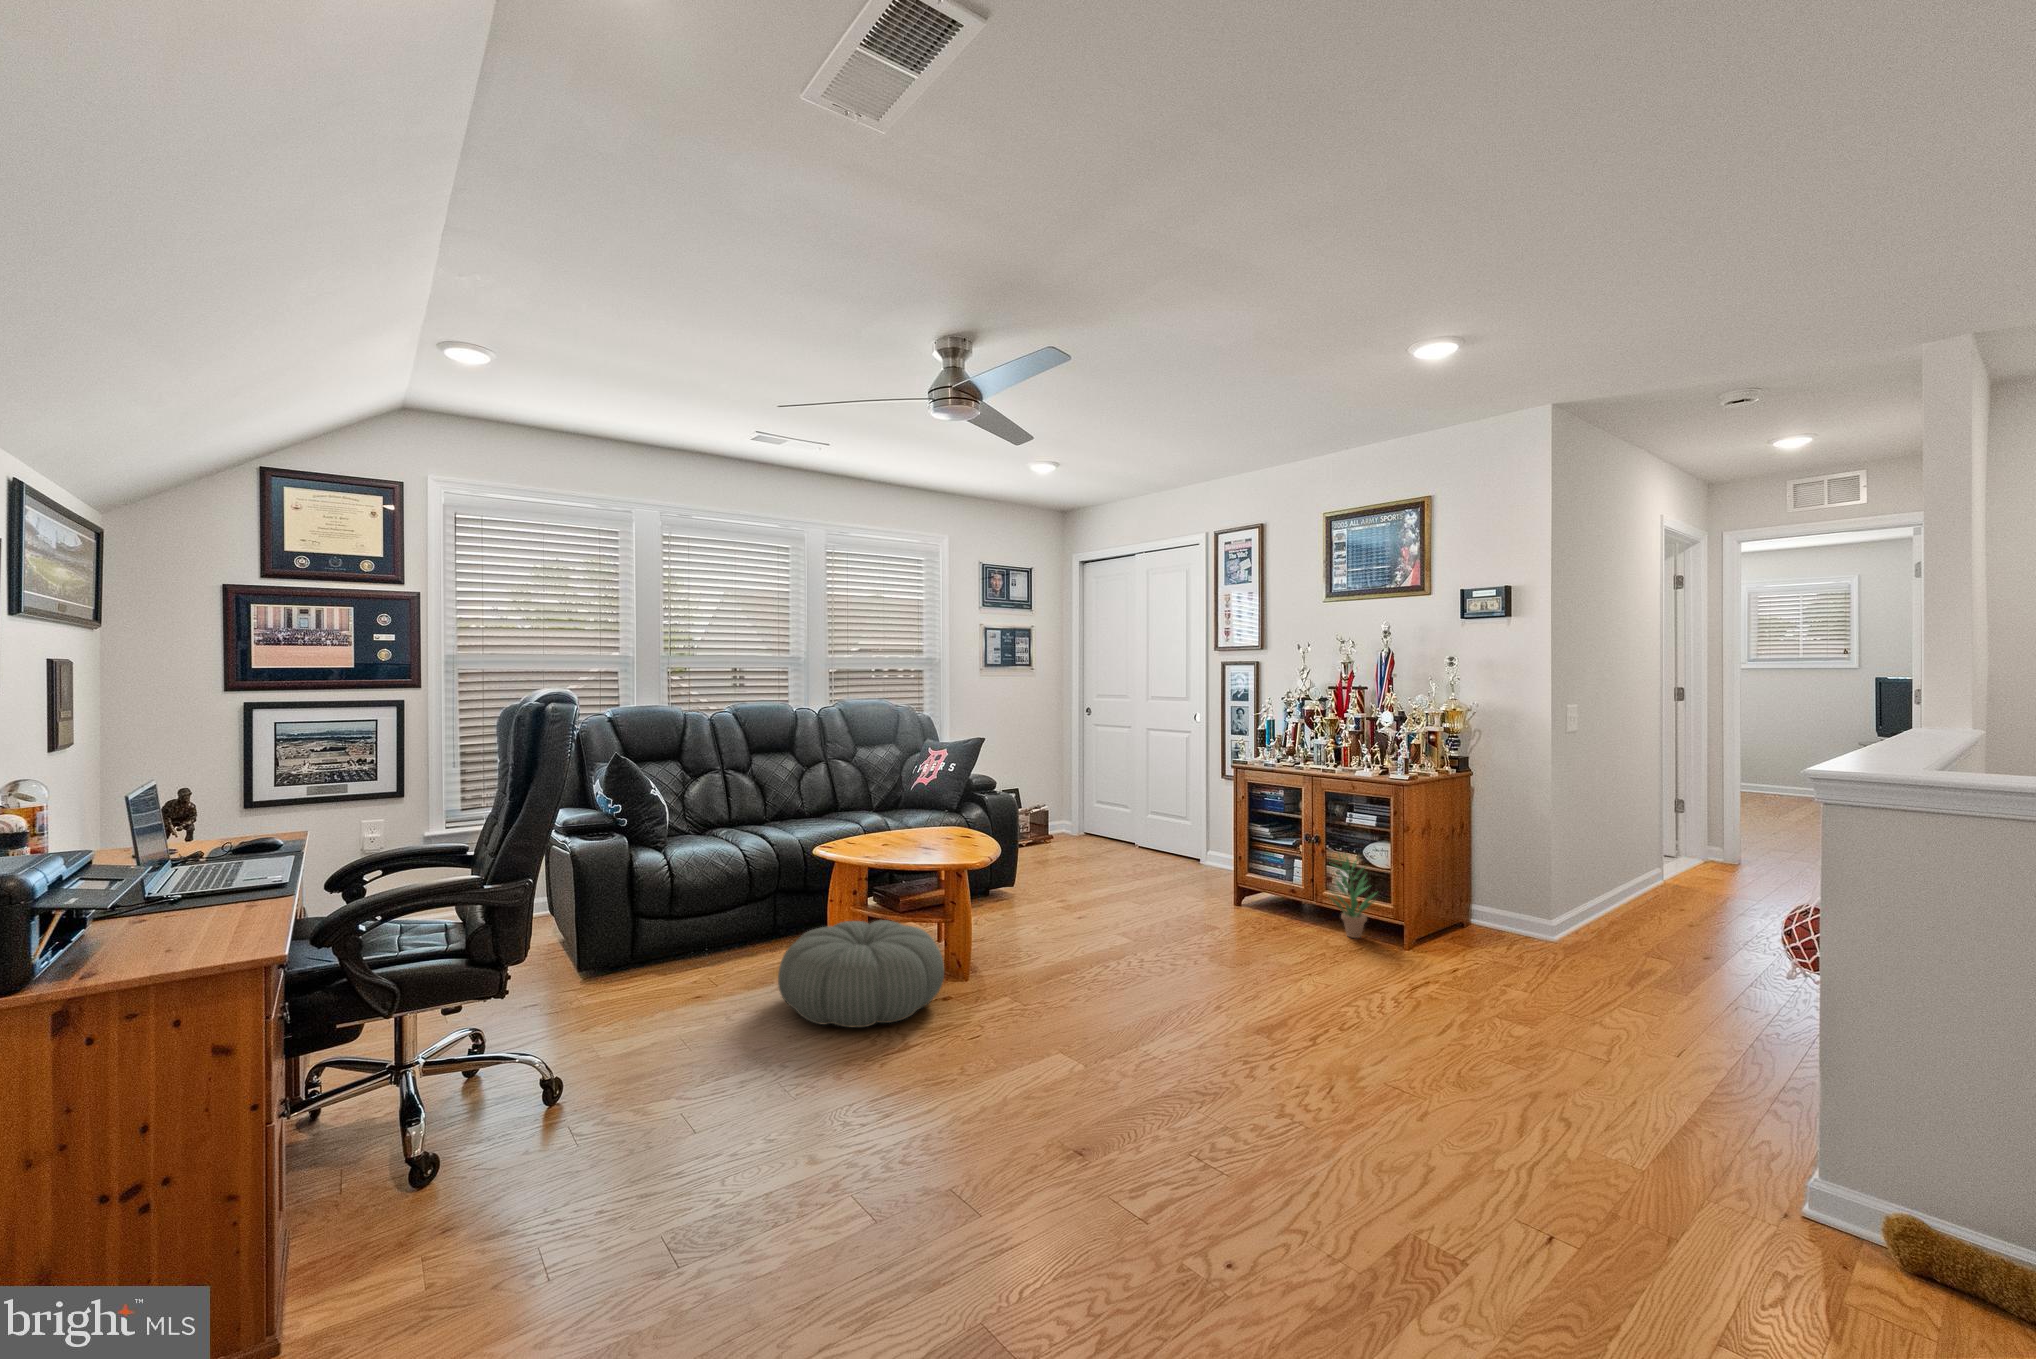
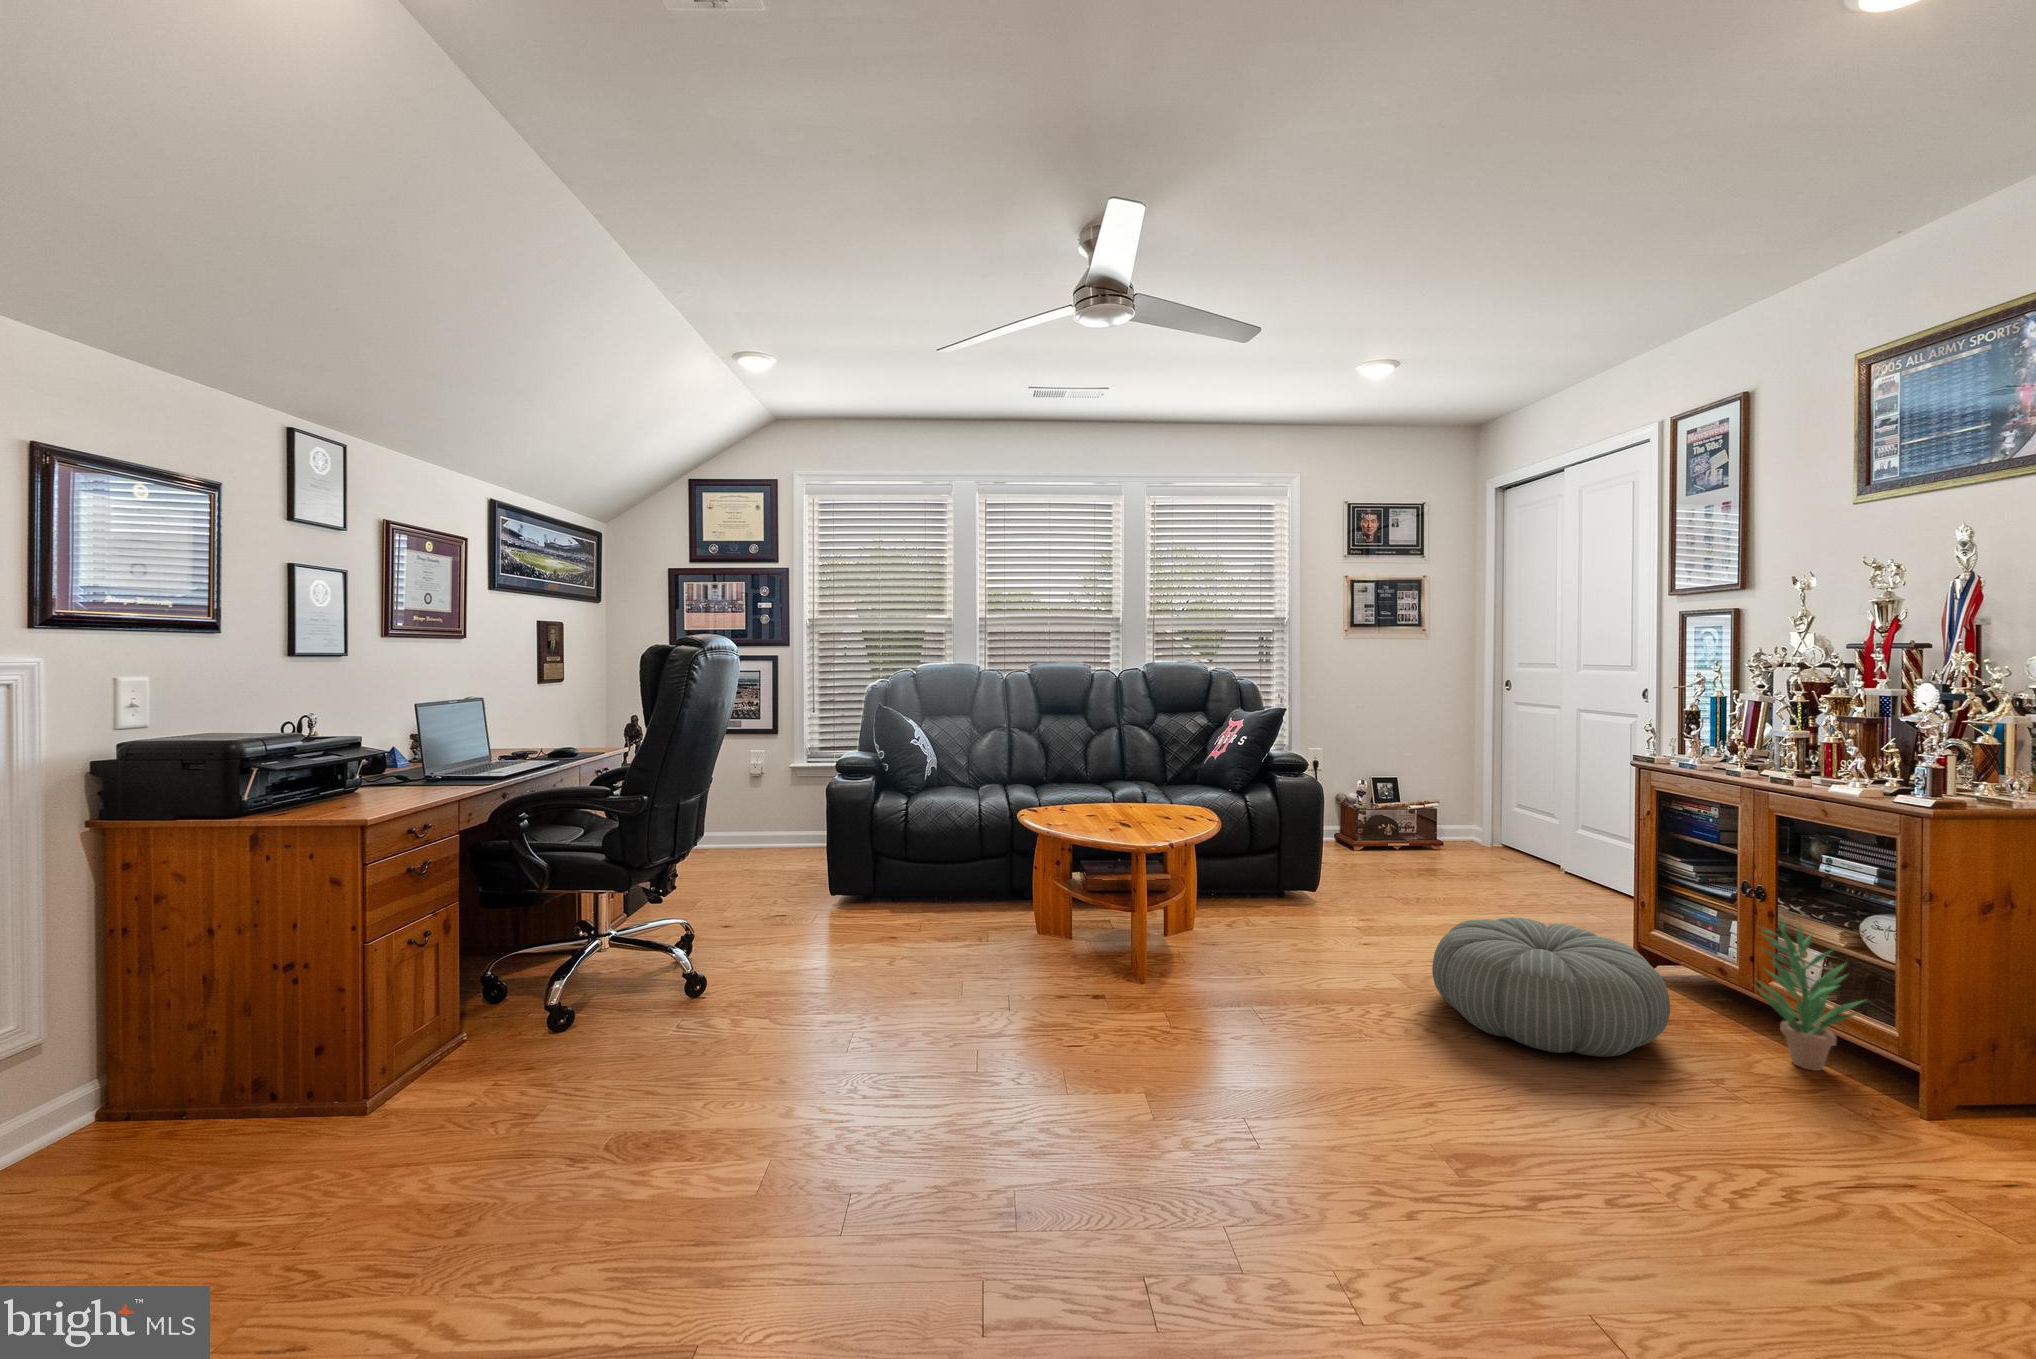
pouf: present [778,920,944,1028] -> present [1432,917,1670,1057]

